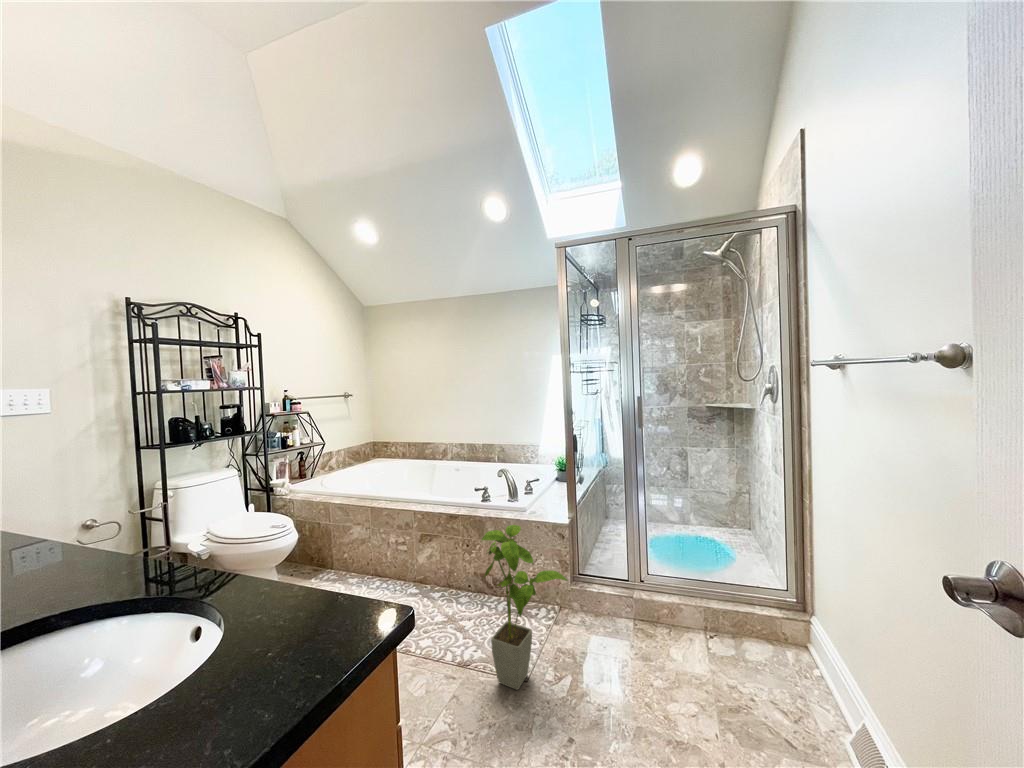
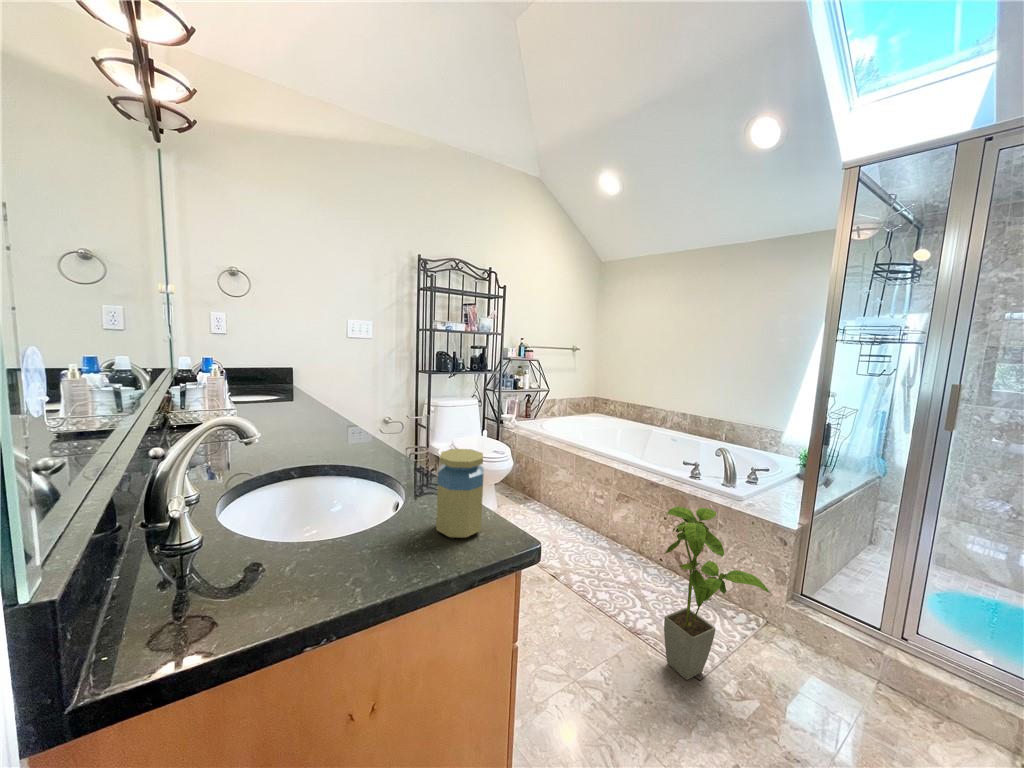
jar: none [269,536,336,657] -> present [436,449,484,538]

